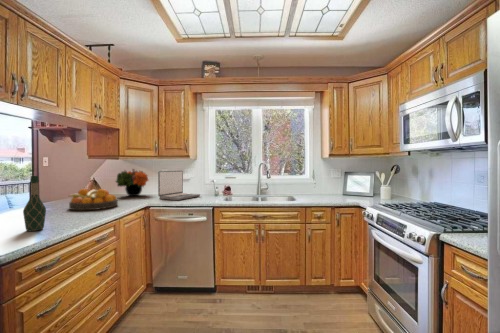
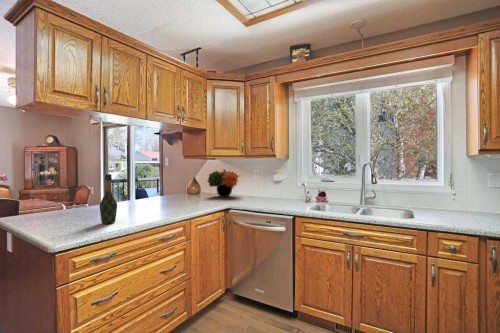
laptop: present [158,171,200,200] -> none [242,172,287,205]
fruit bowl: present [69,189,118,210] -> none [157,187,198,208]

